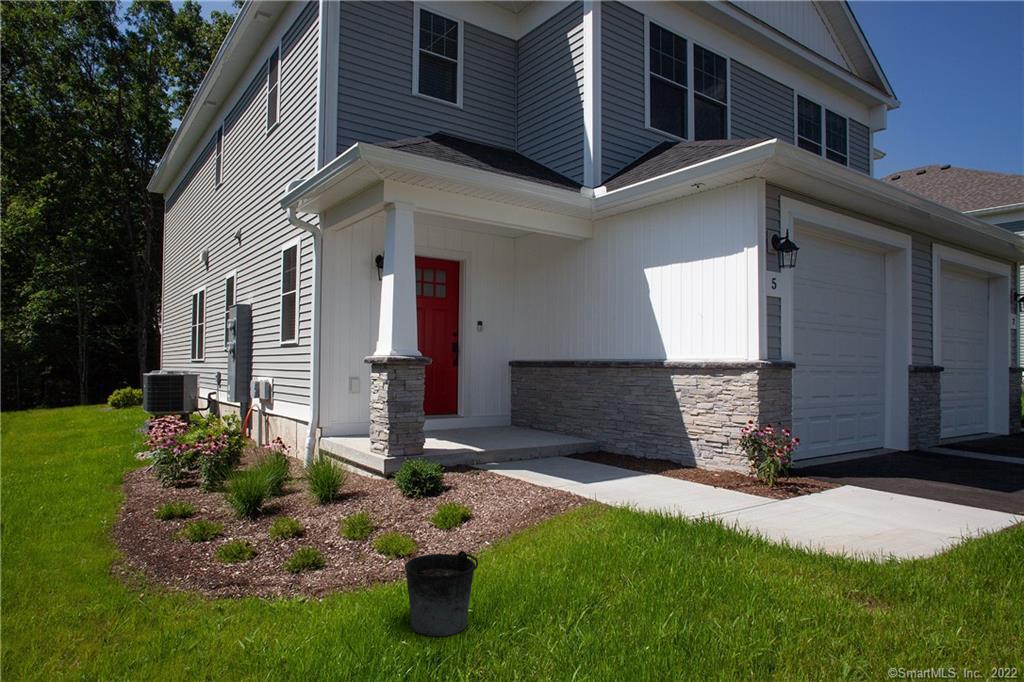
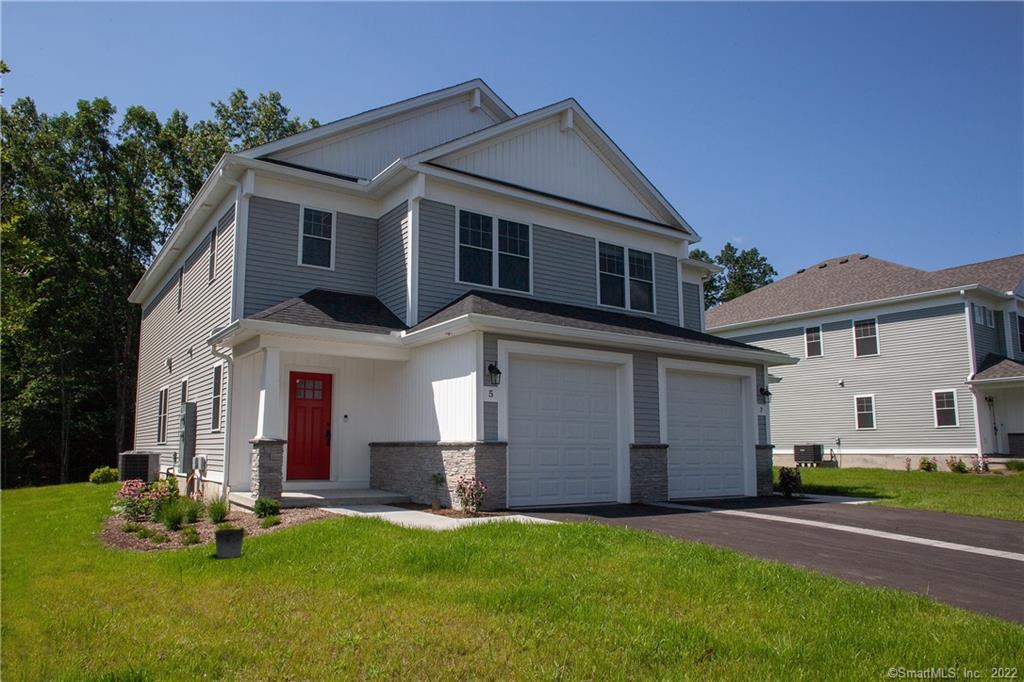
potted plant: none [657,414,695,476] -> present [429,473,445,511]

